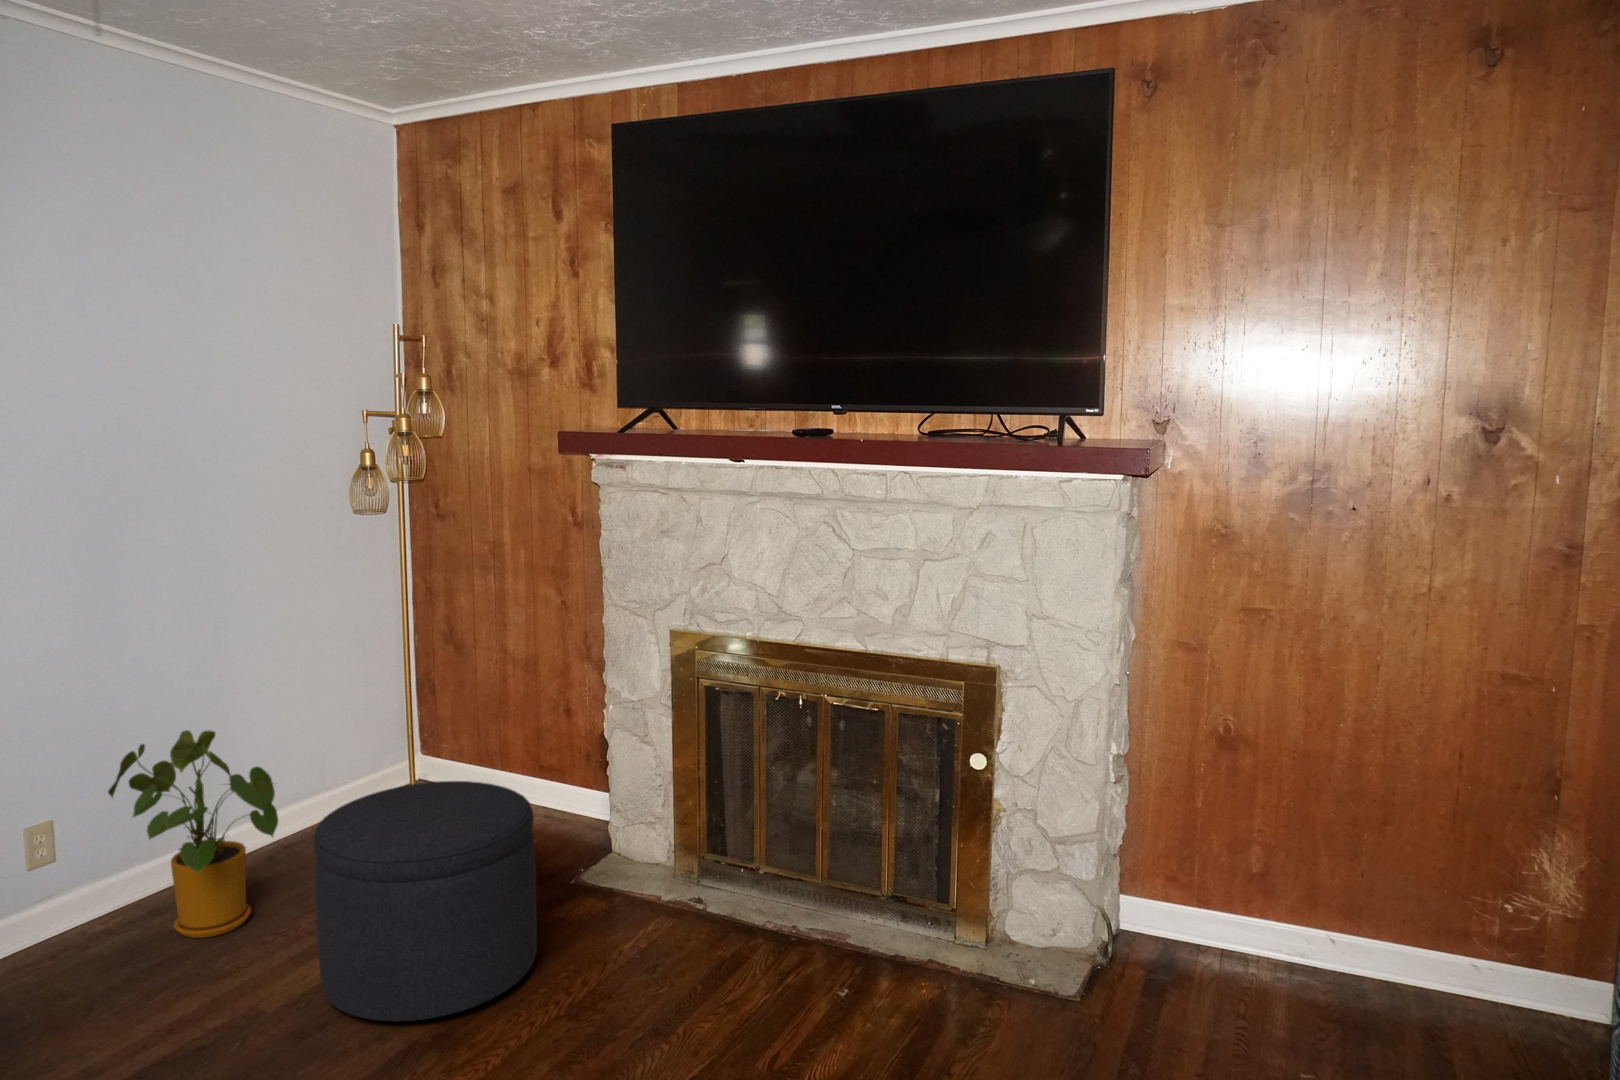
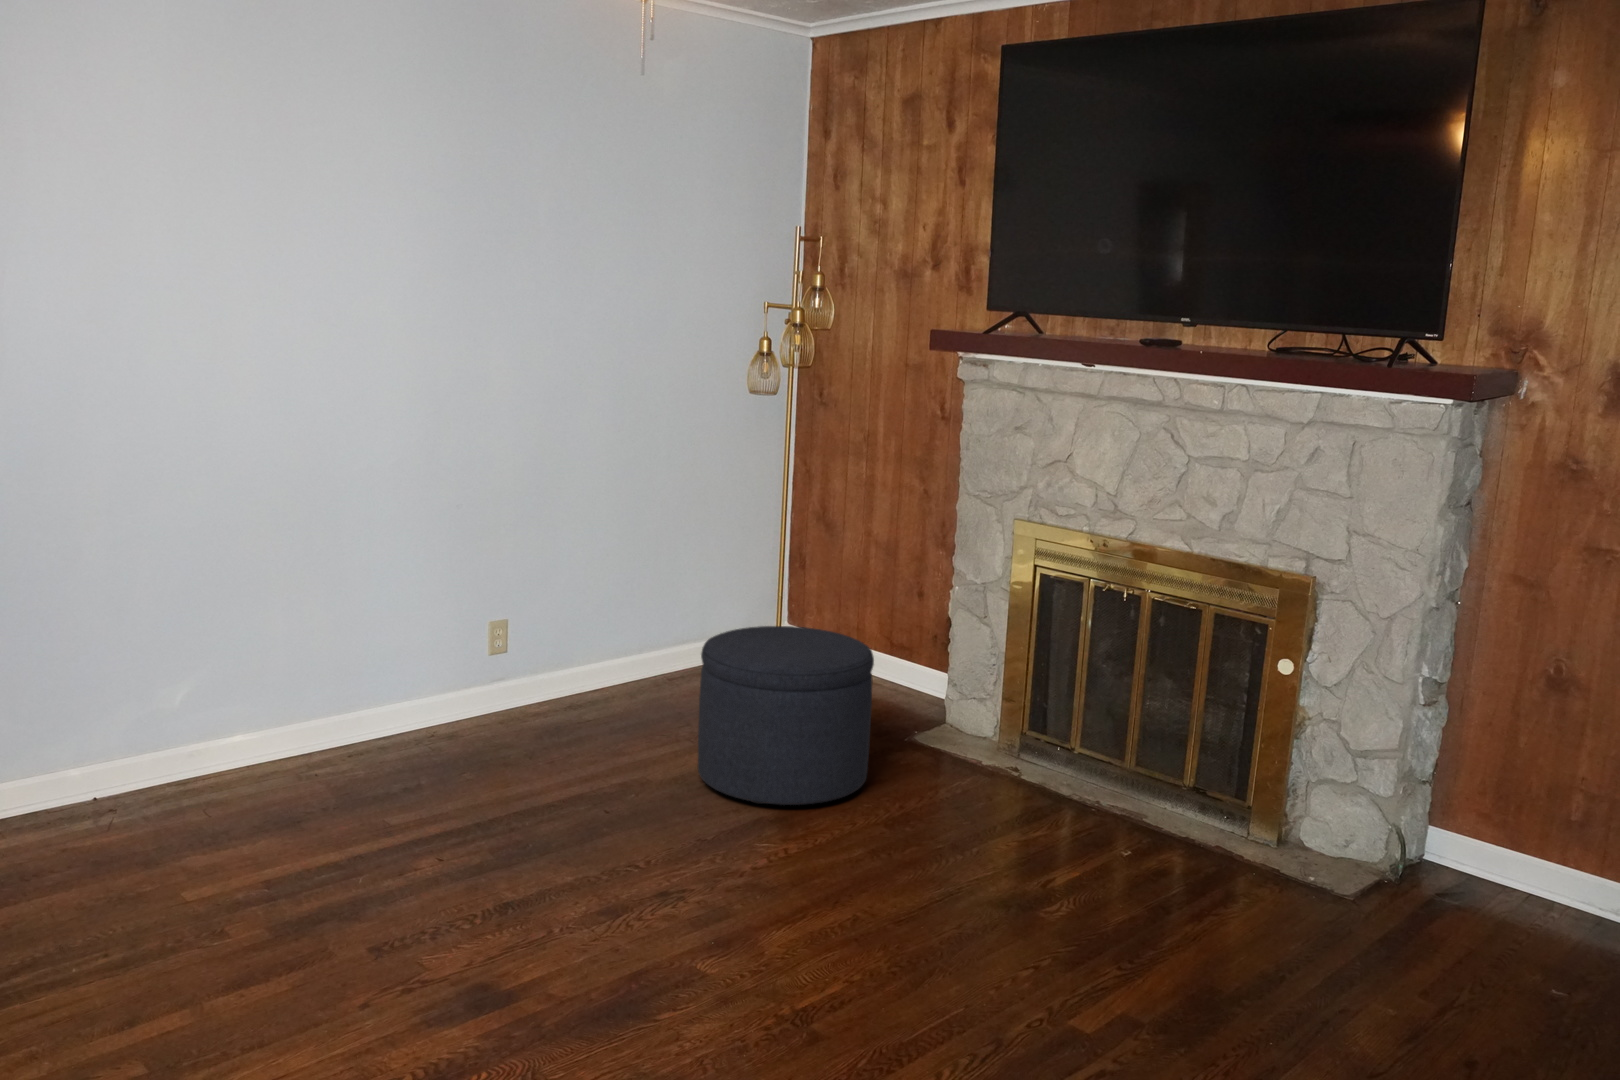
house plant: present [108,730,278,938] -> none [552,563,675,729]

